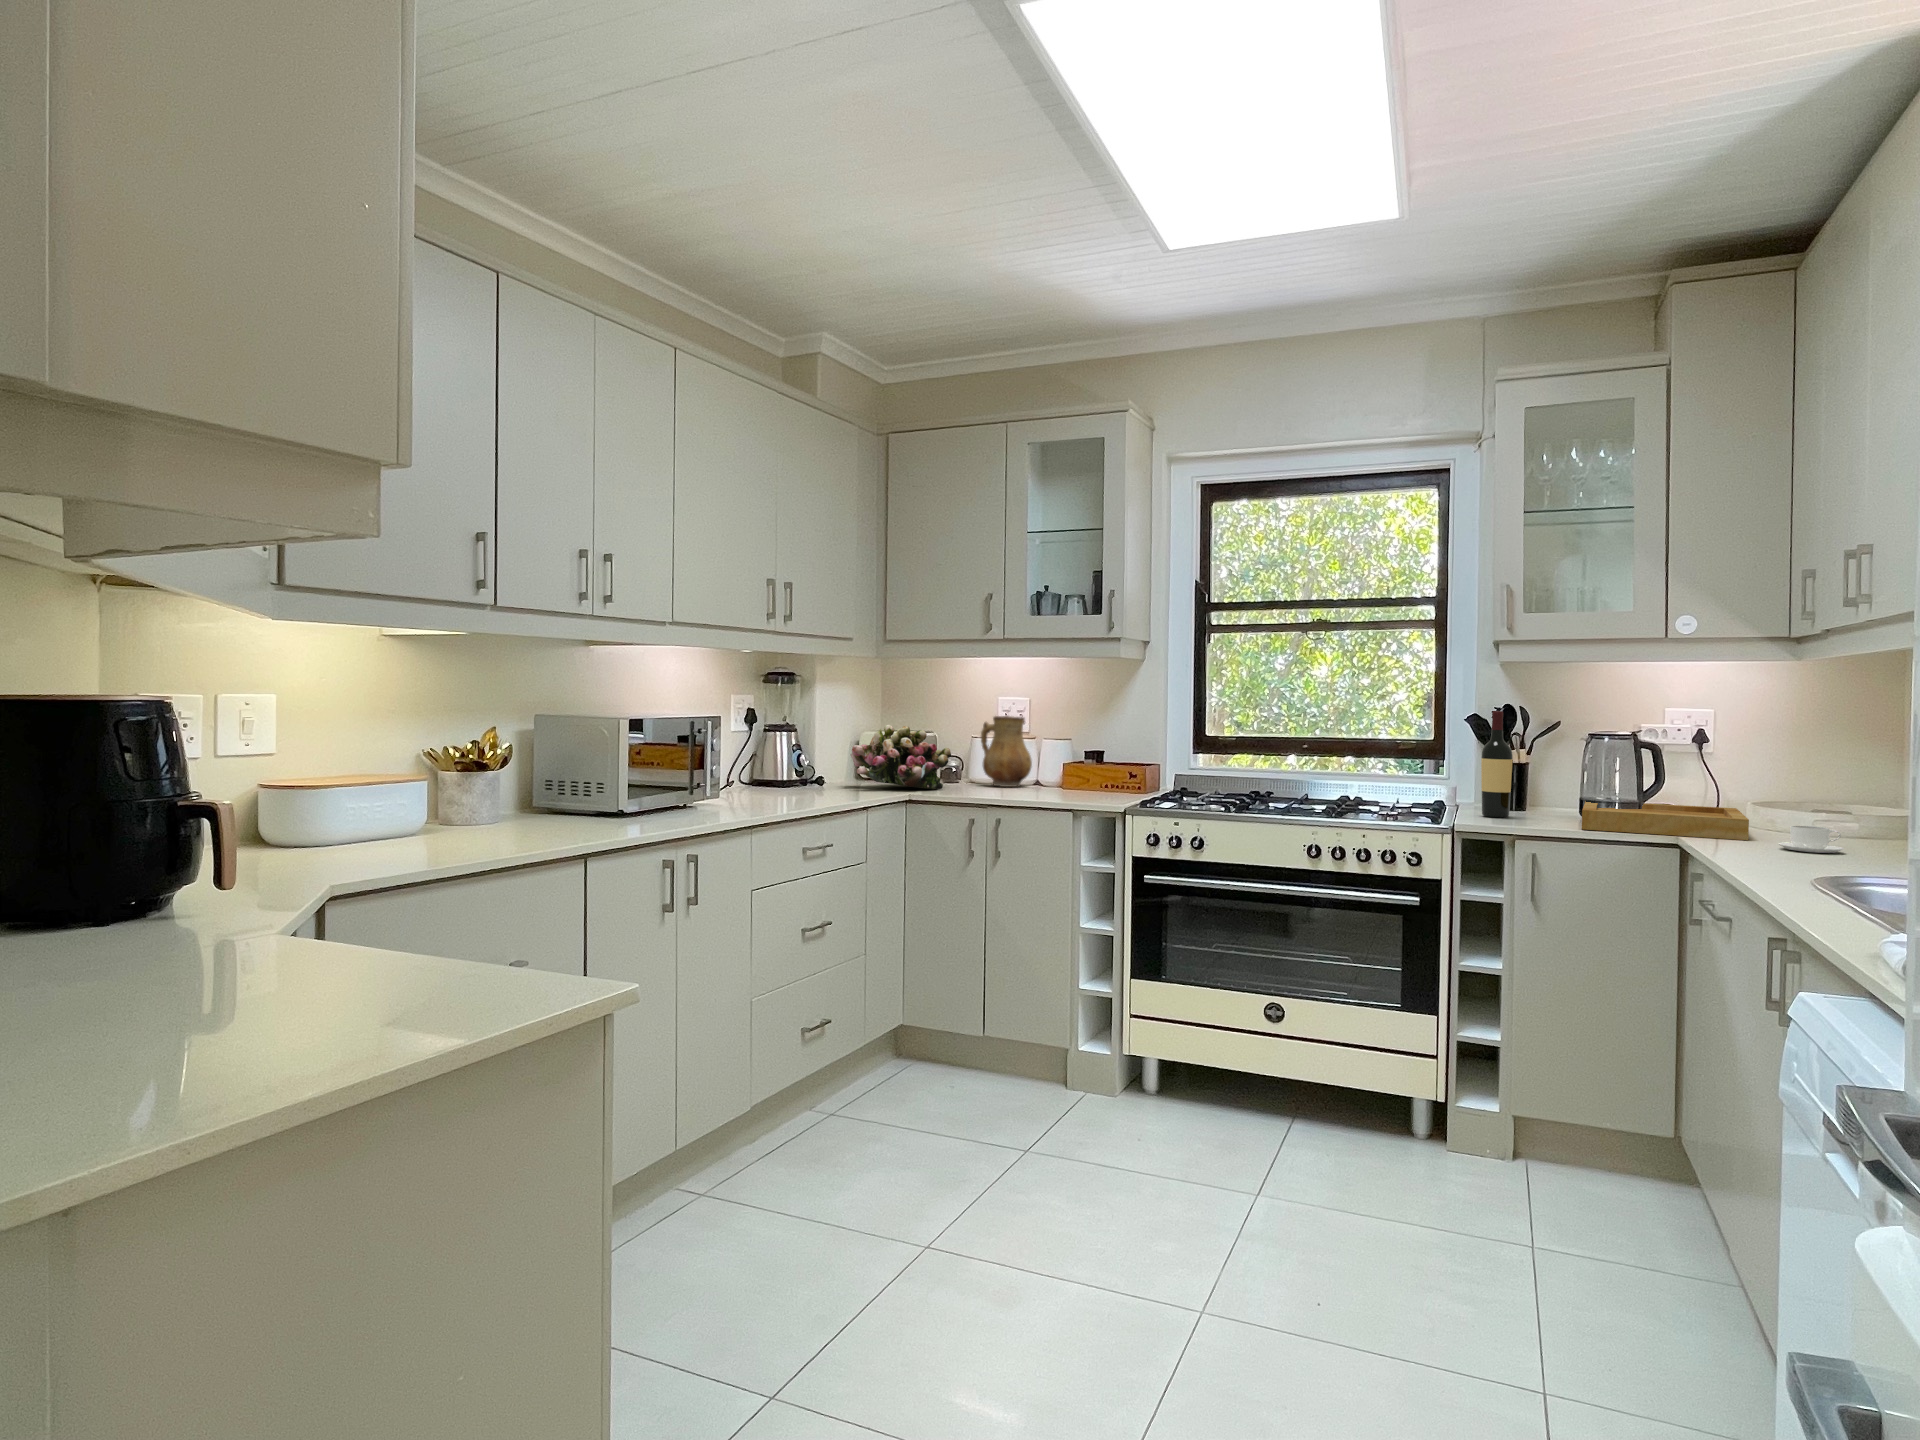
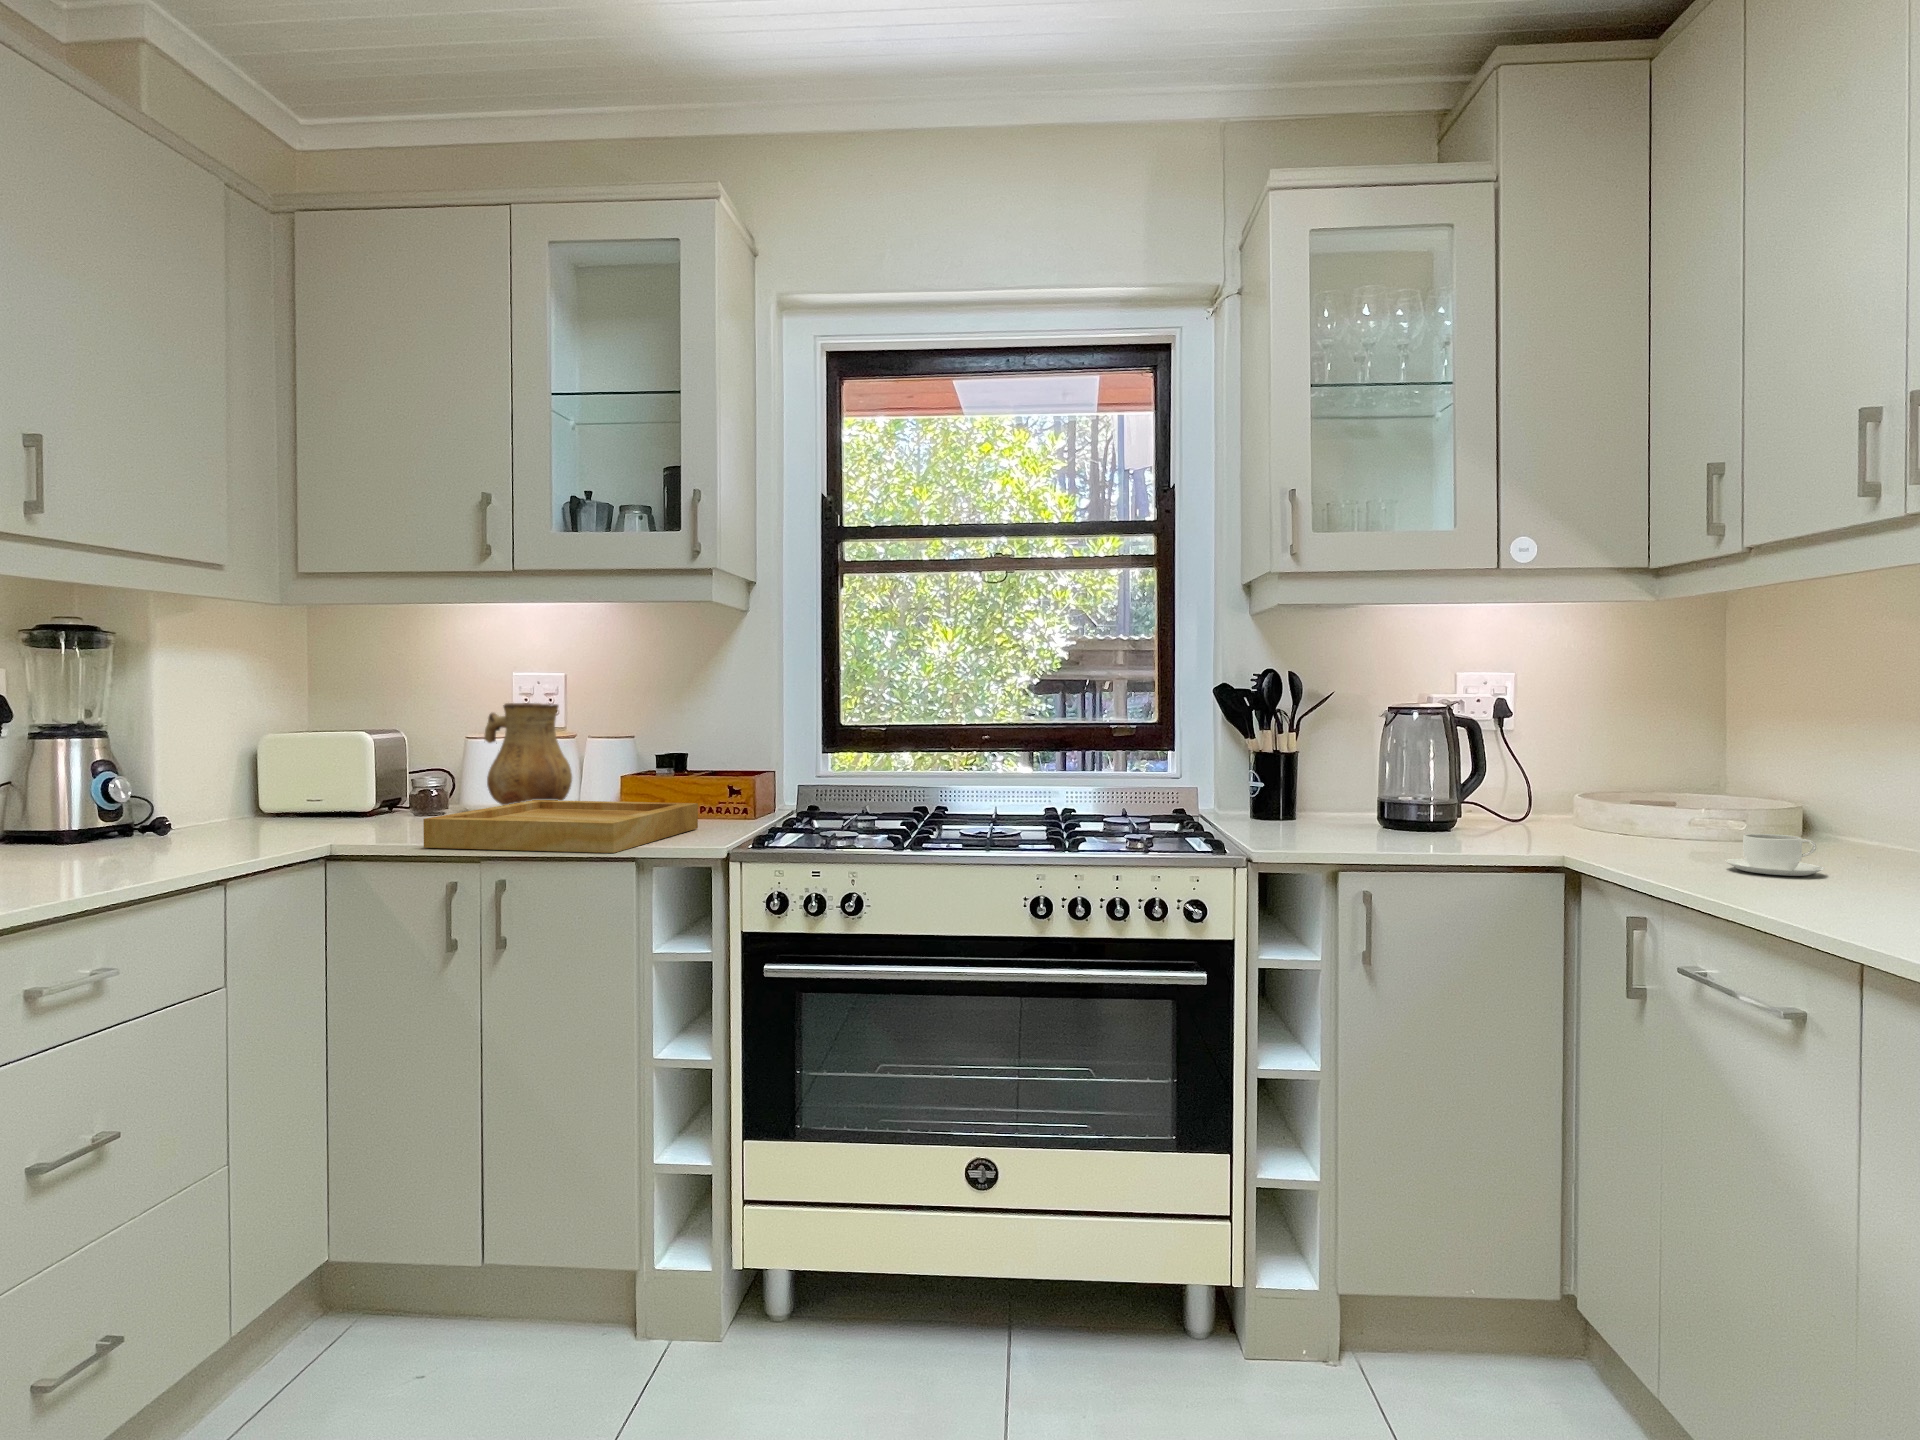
wine bottle: present [1481,711,1513,817] -> none [1253,677,1296,833]
flower arrangement: present [851,725,951,789] -> none [218,721,425,830]
tray: present [1582,802,1749,840] -> present [423,800,698,853]

